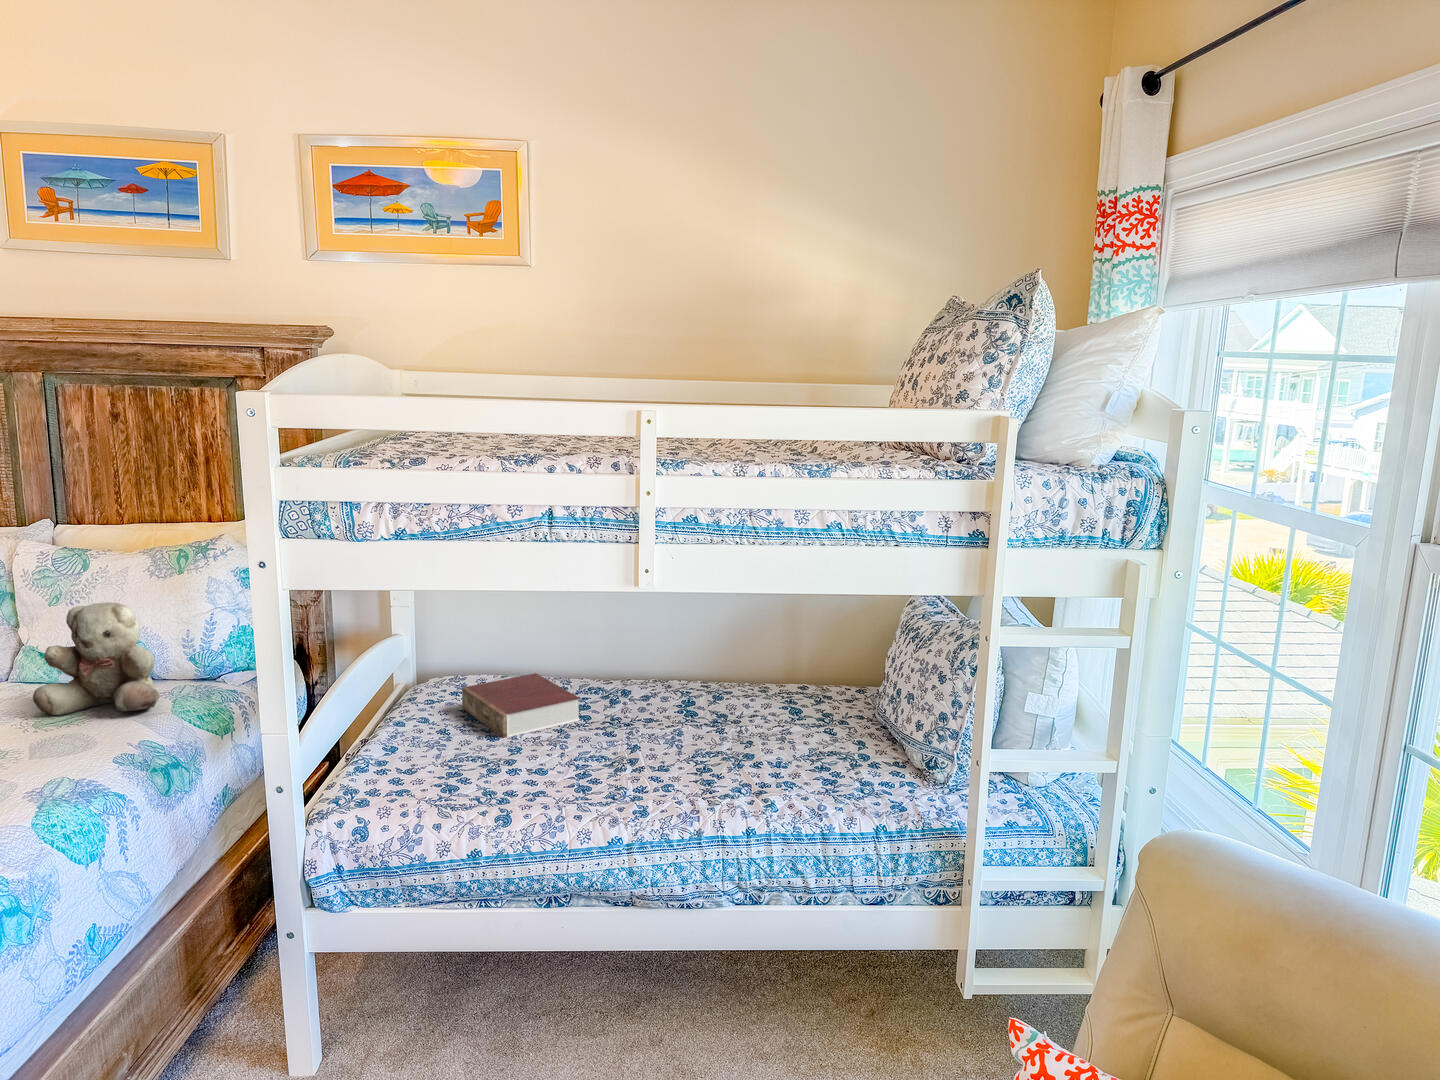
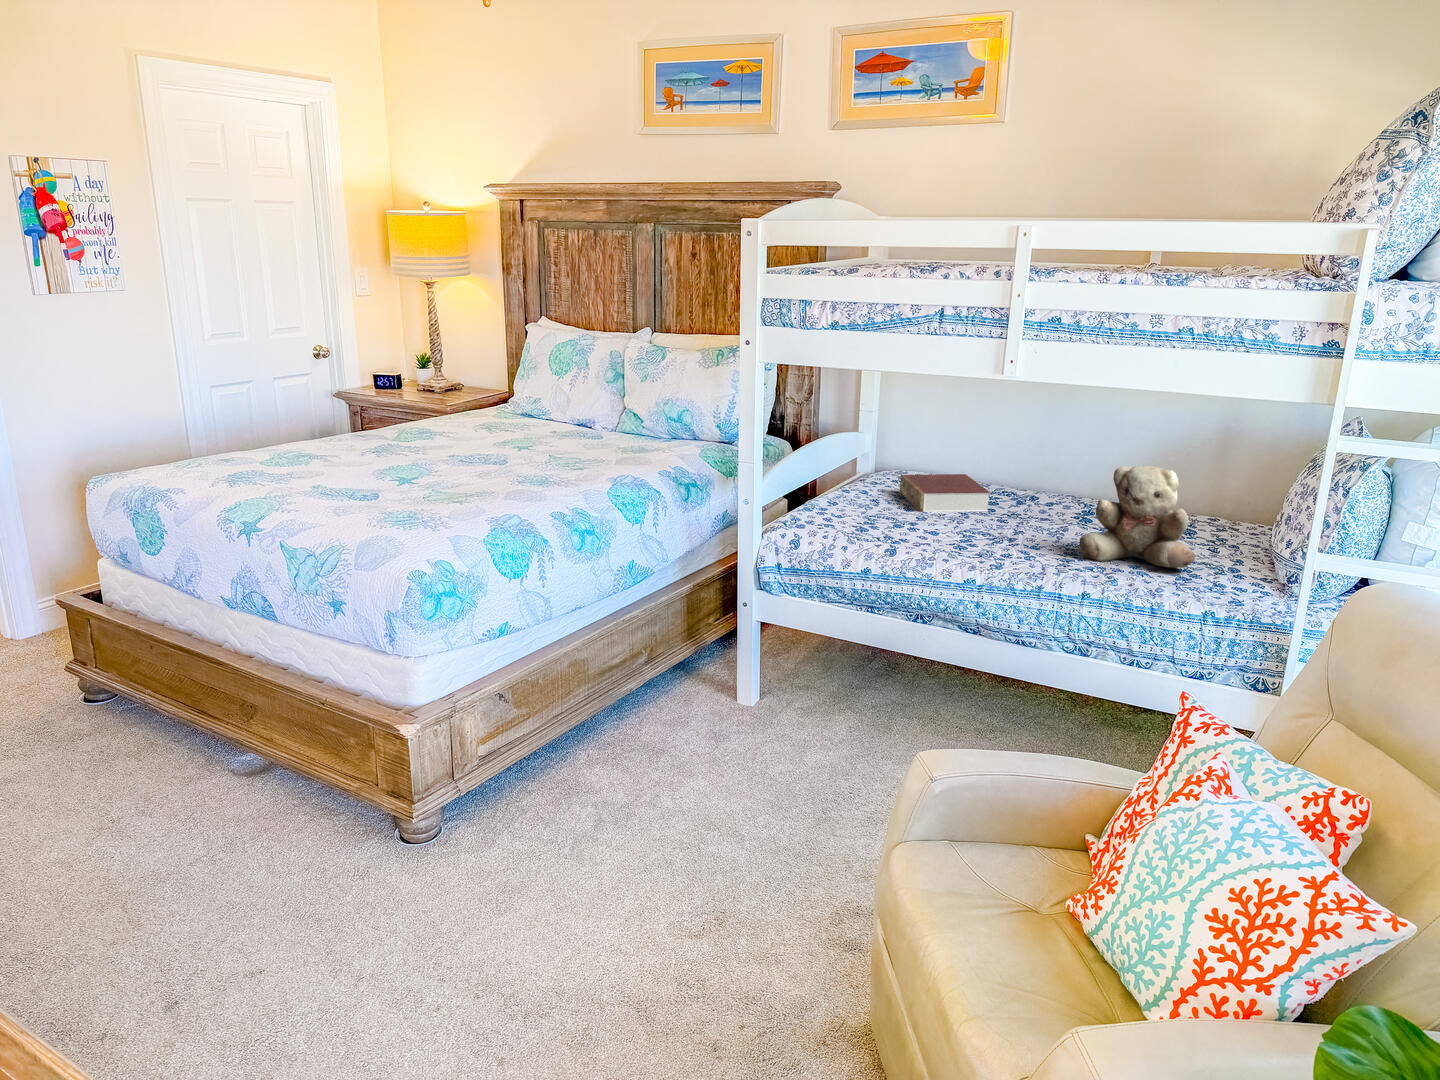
teddy bear: present [33,602,159,715] -> present [1080,466,1195,568]

